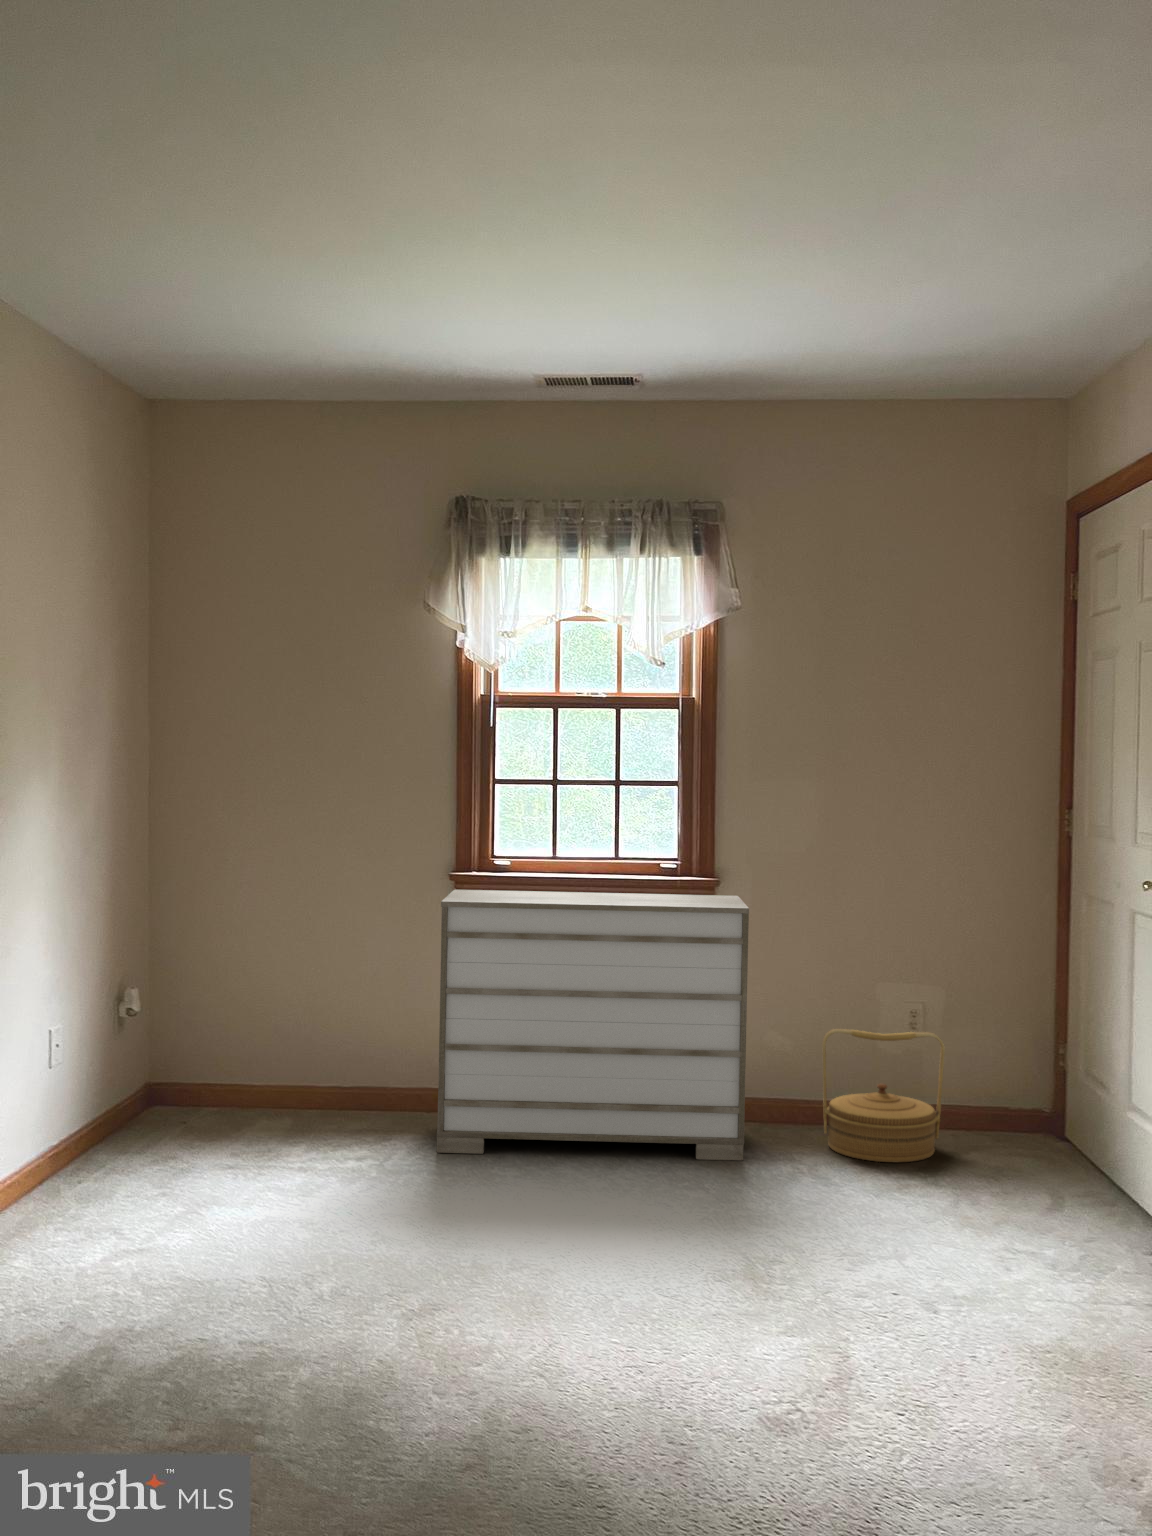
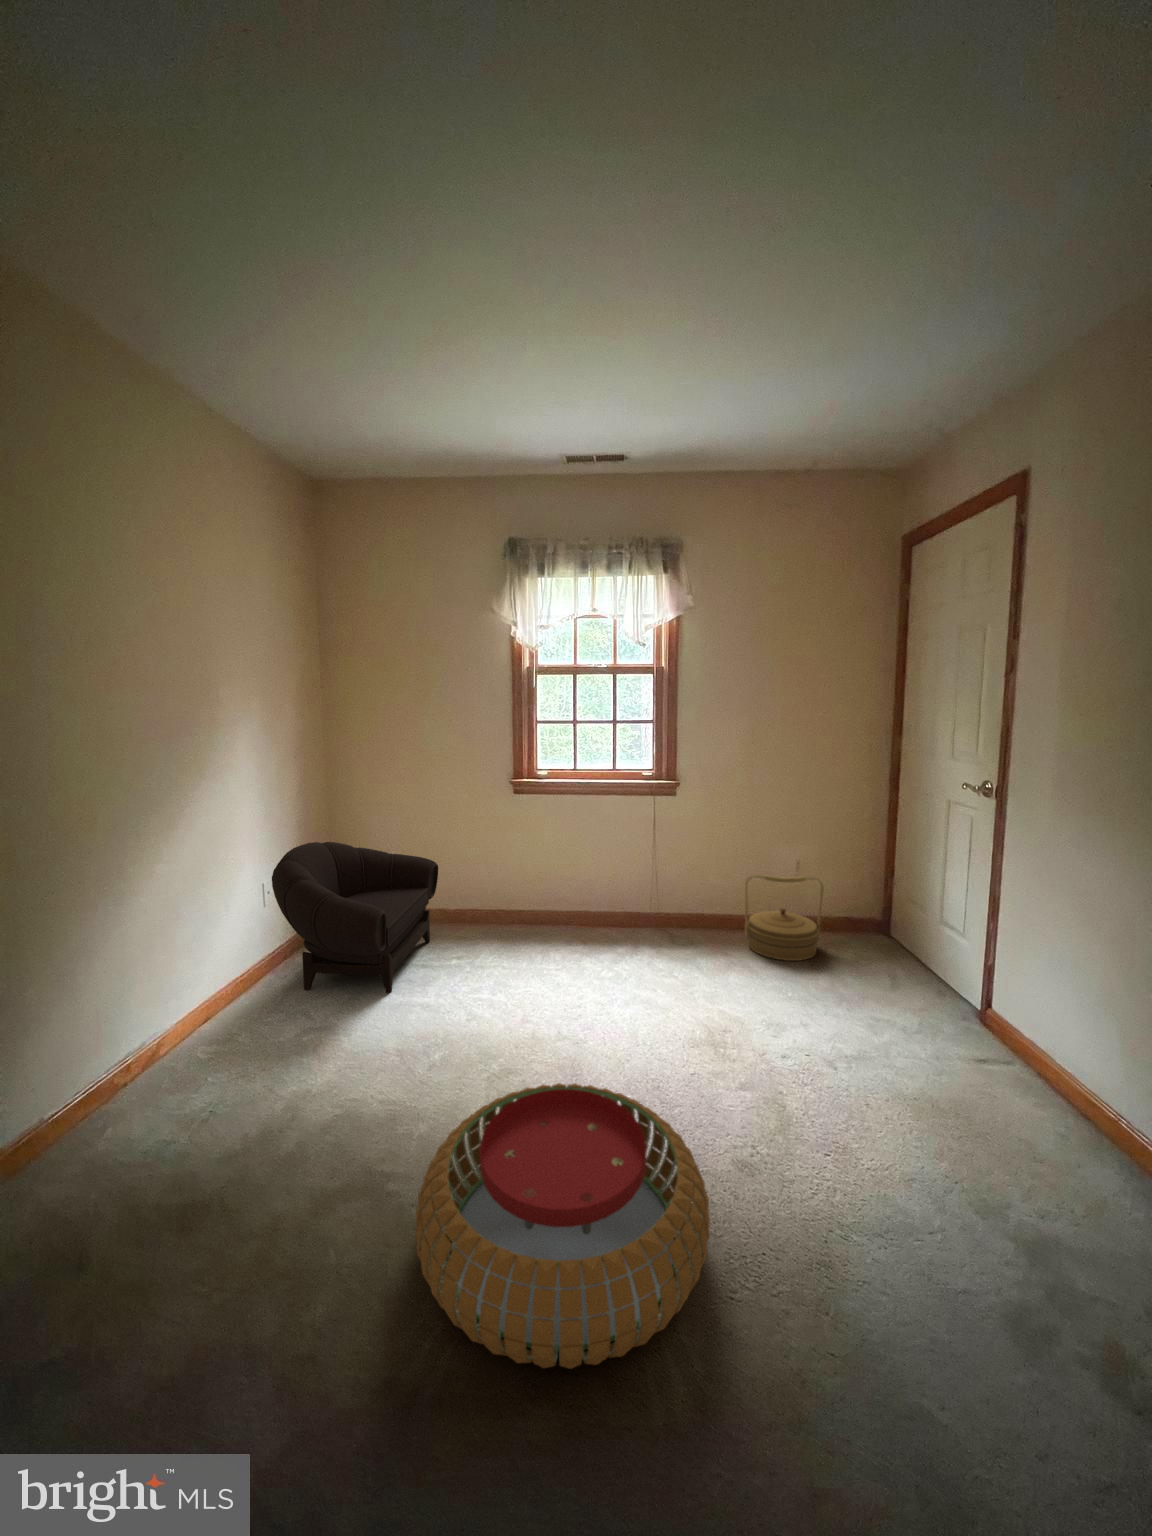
dresser: present [437,889,749,1160] -> none [503,789,702,961]
armchair: none [85,965,327,1188] -> present [272,842,438,993]
pouf: none [371,1223,708,1440] -> present [415,1083,710,1369]

